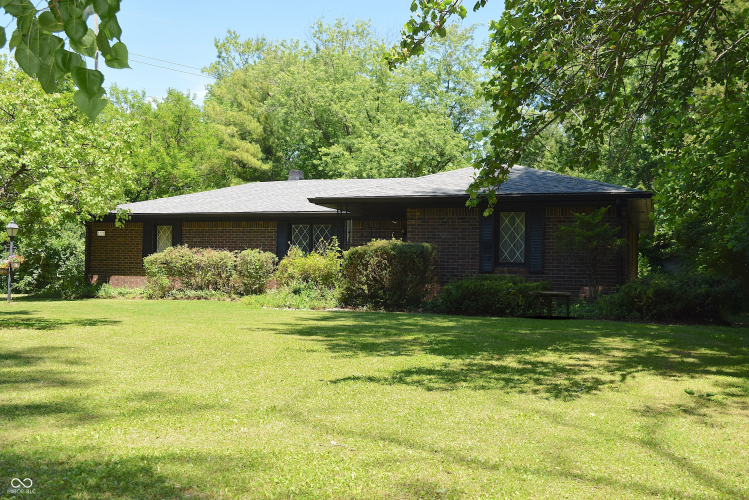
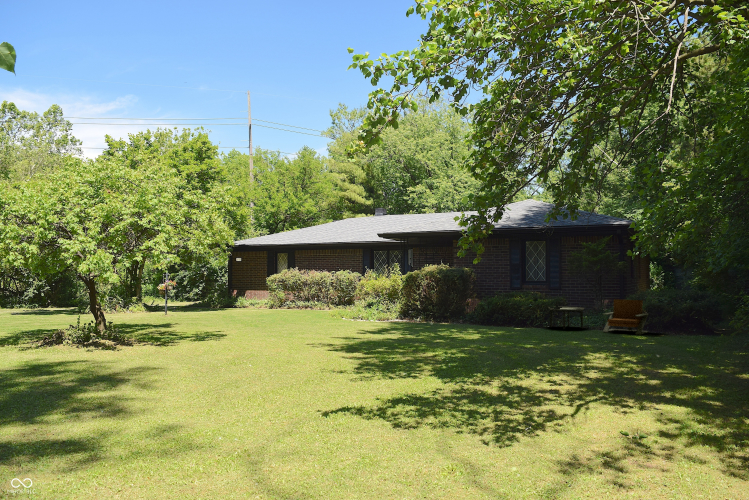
lounge chair: none [595,281,646,322] -> present [603,299,648,335]

